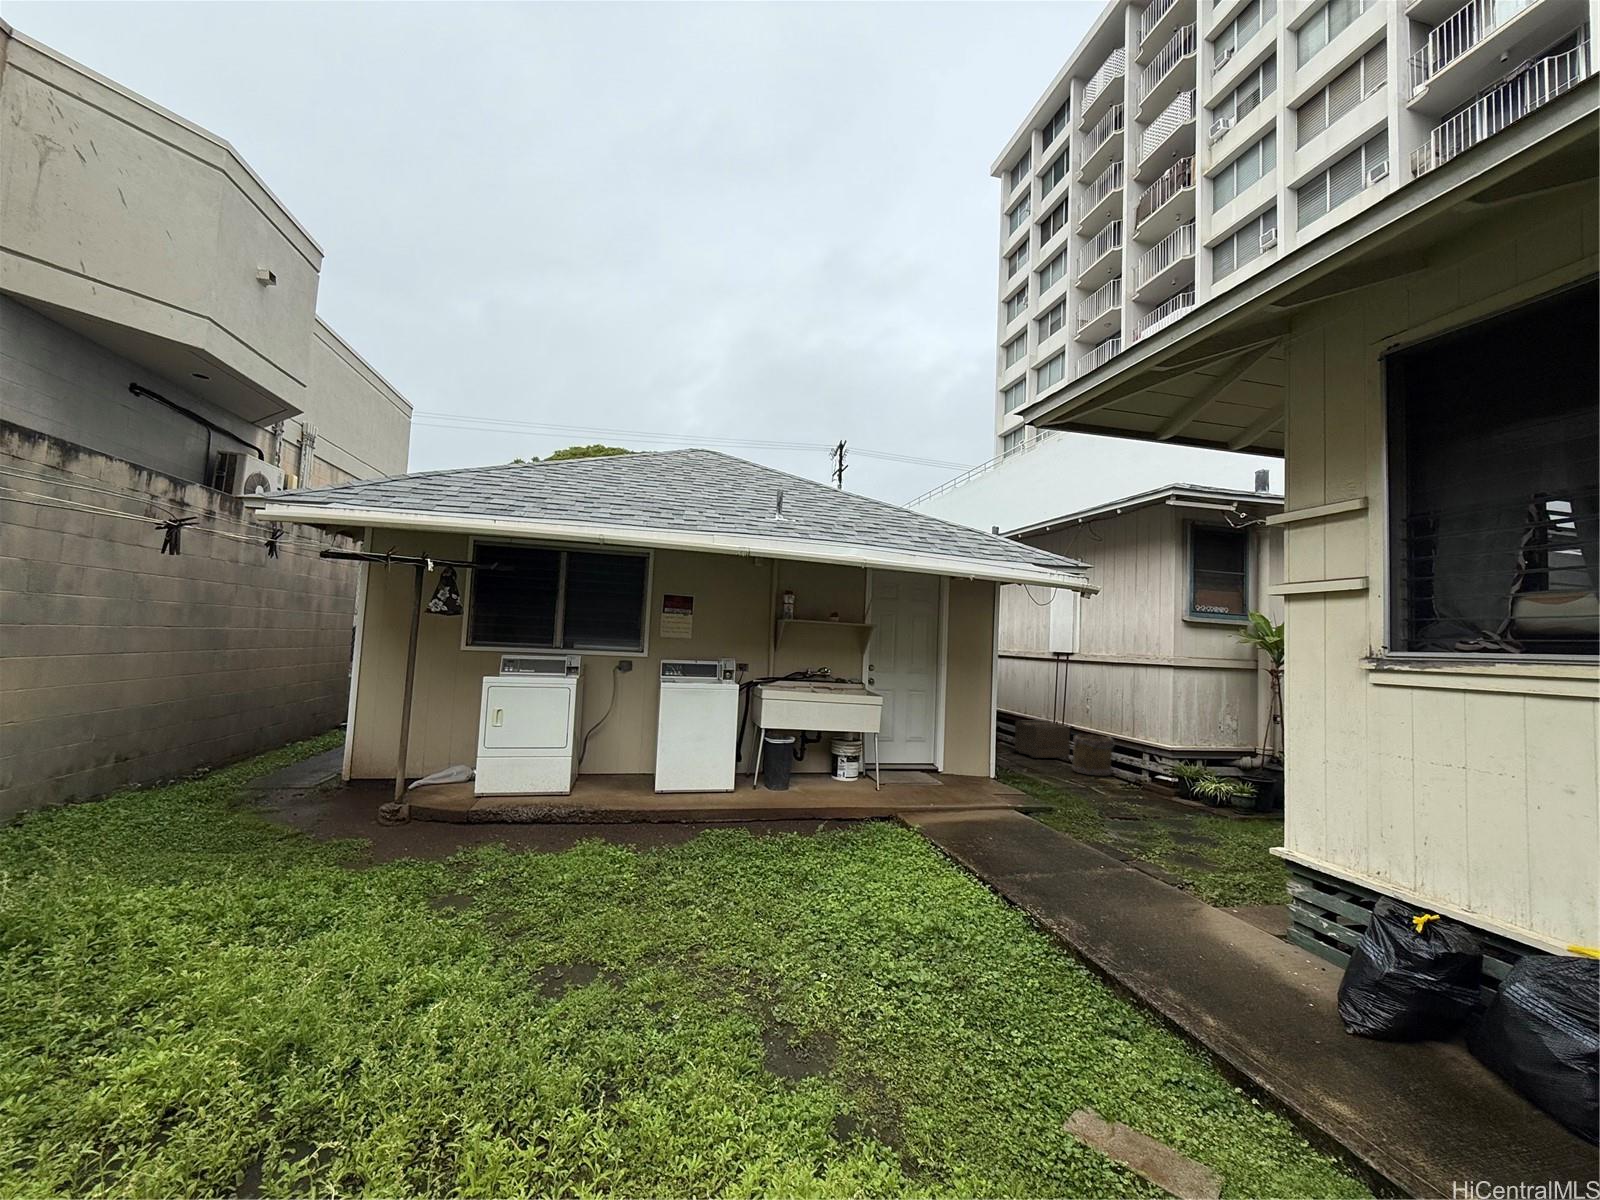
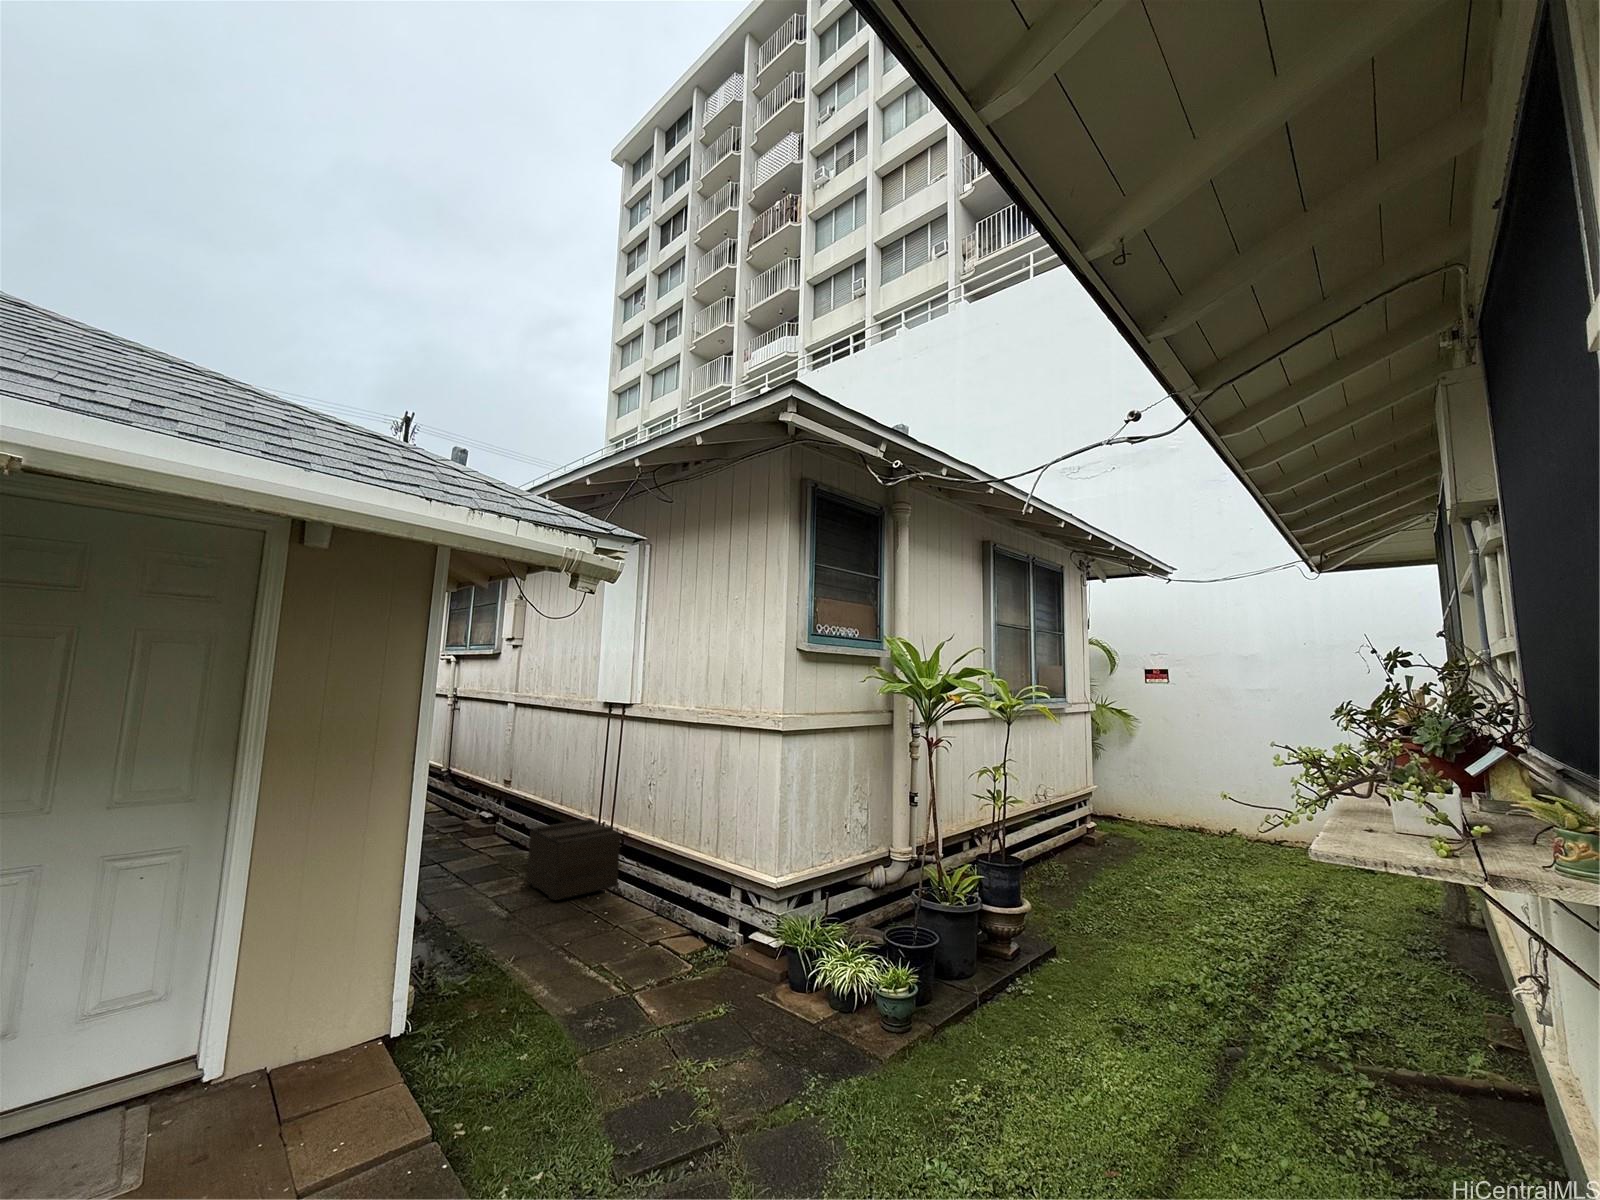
bucket: present [1073,735,1115,776] -> none [611,854,686,943]

